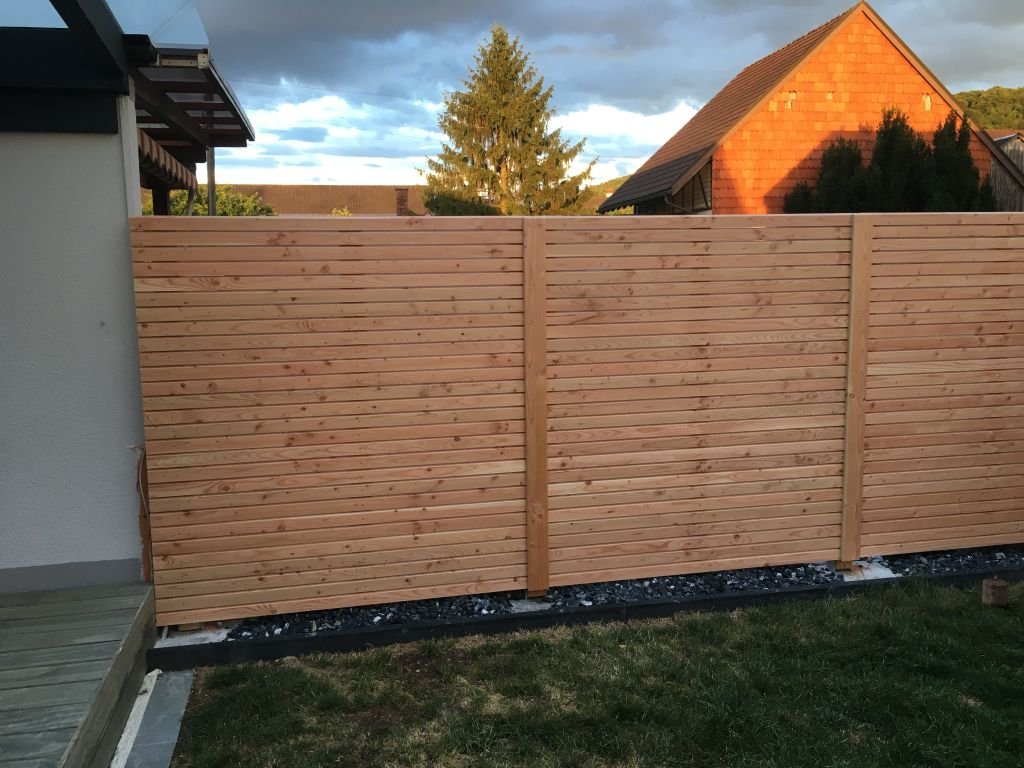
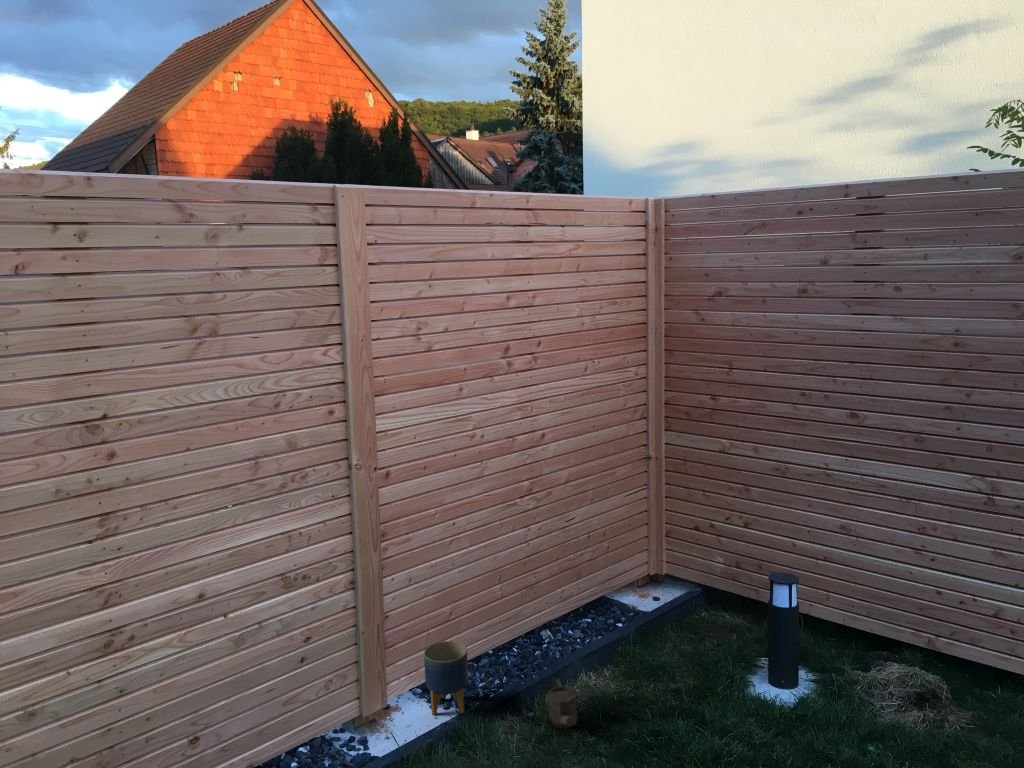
planter: none [888,532,922,581] -> present [424,641,468,716]

